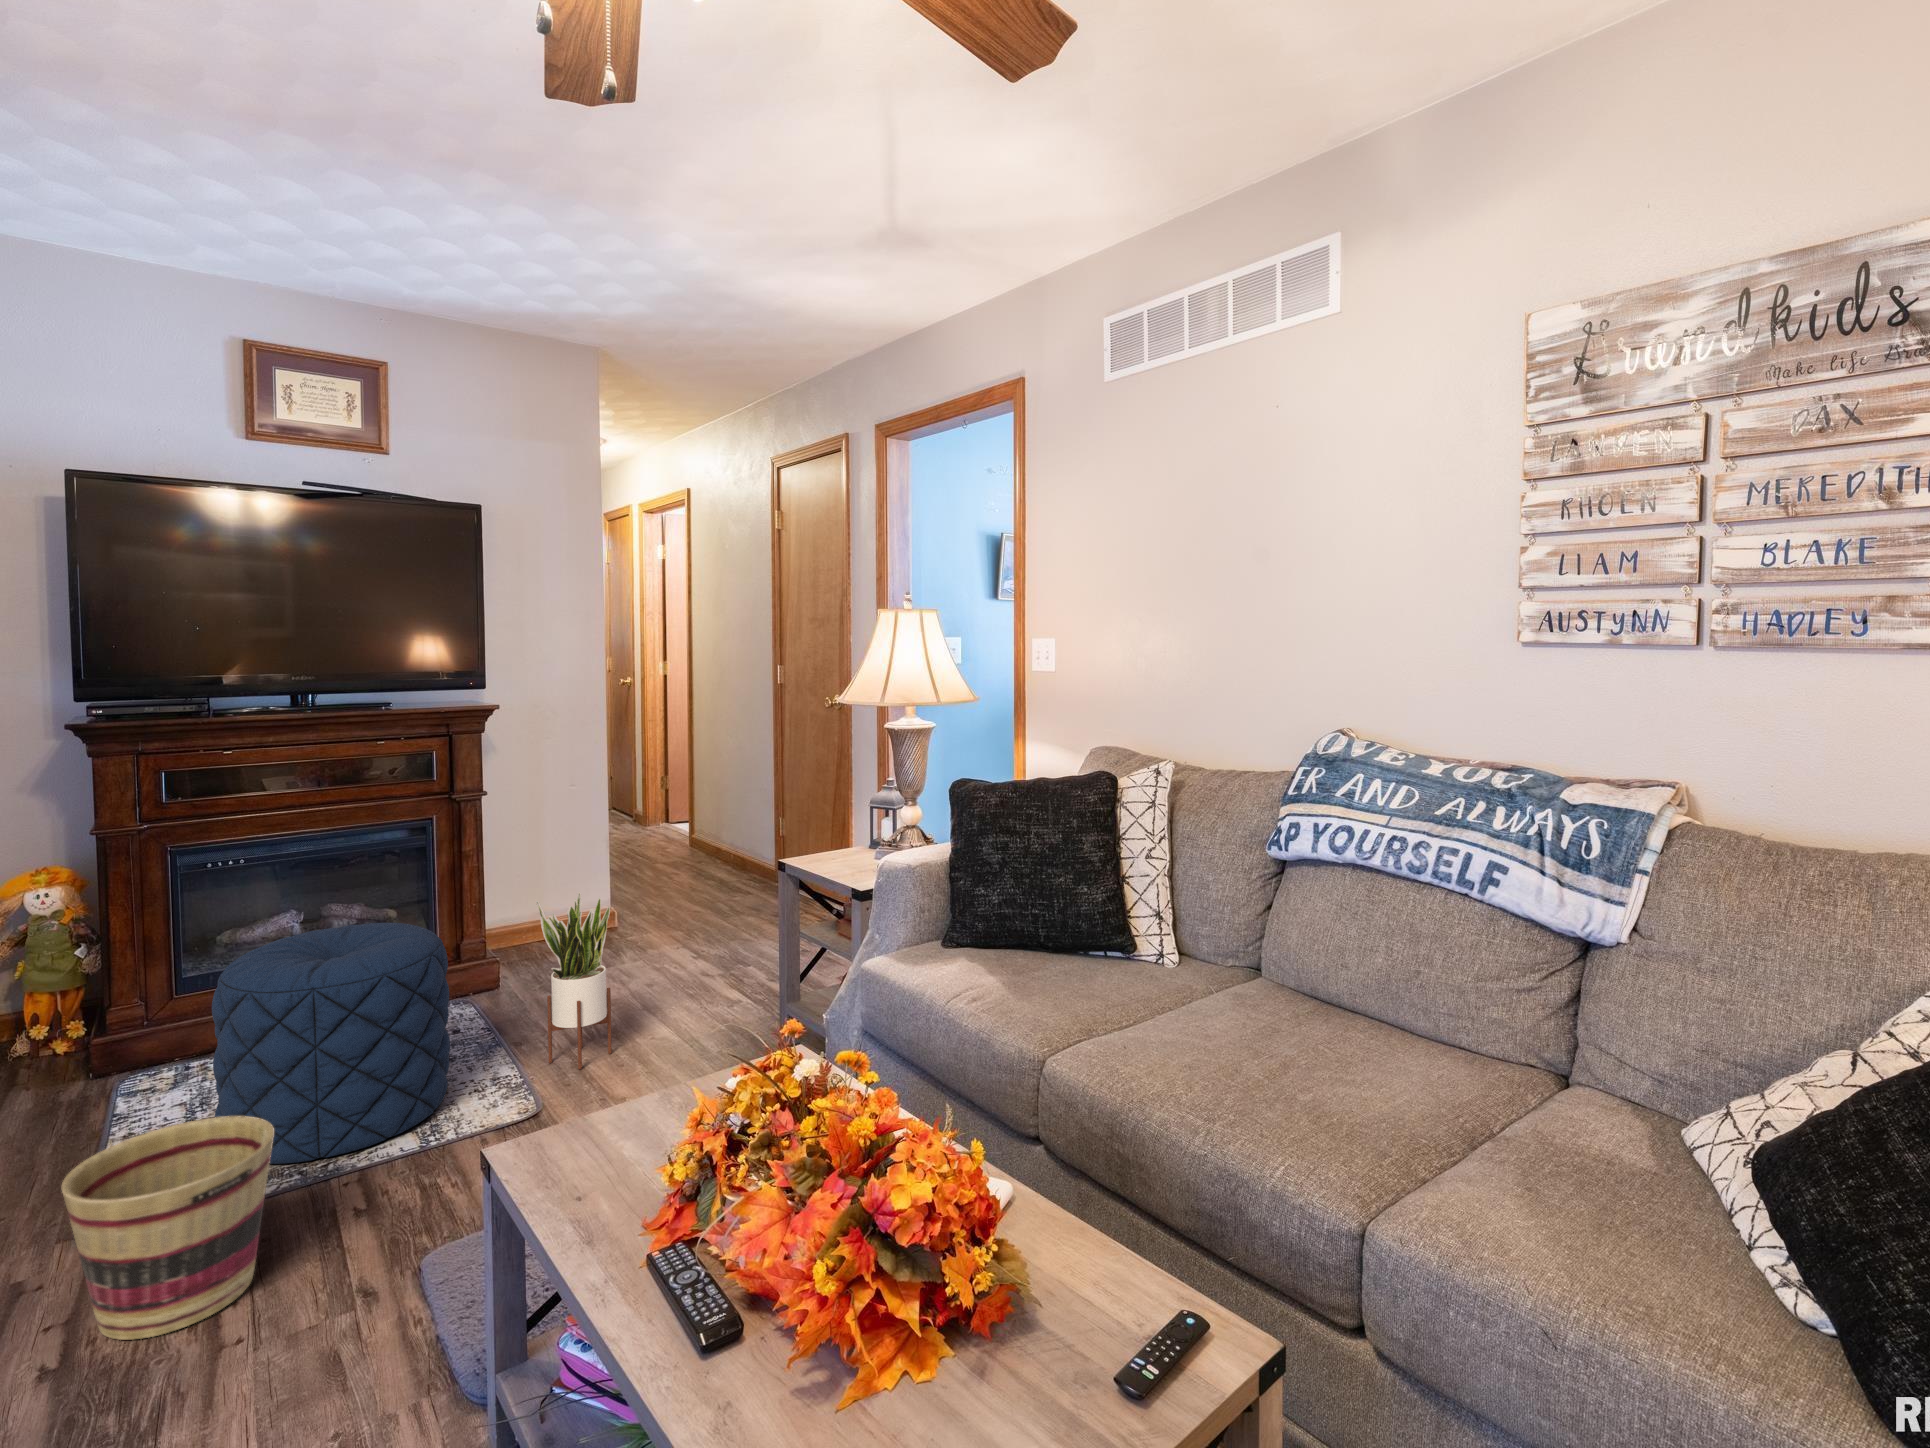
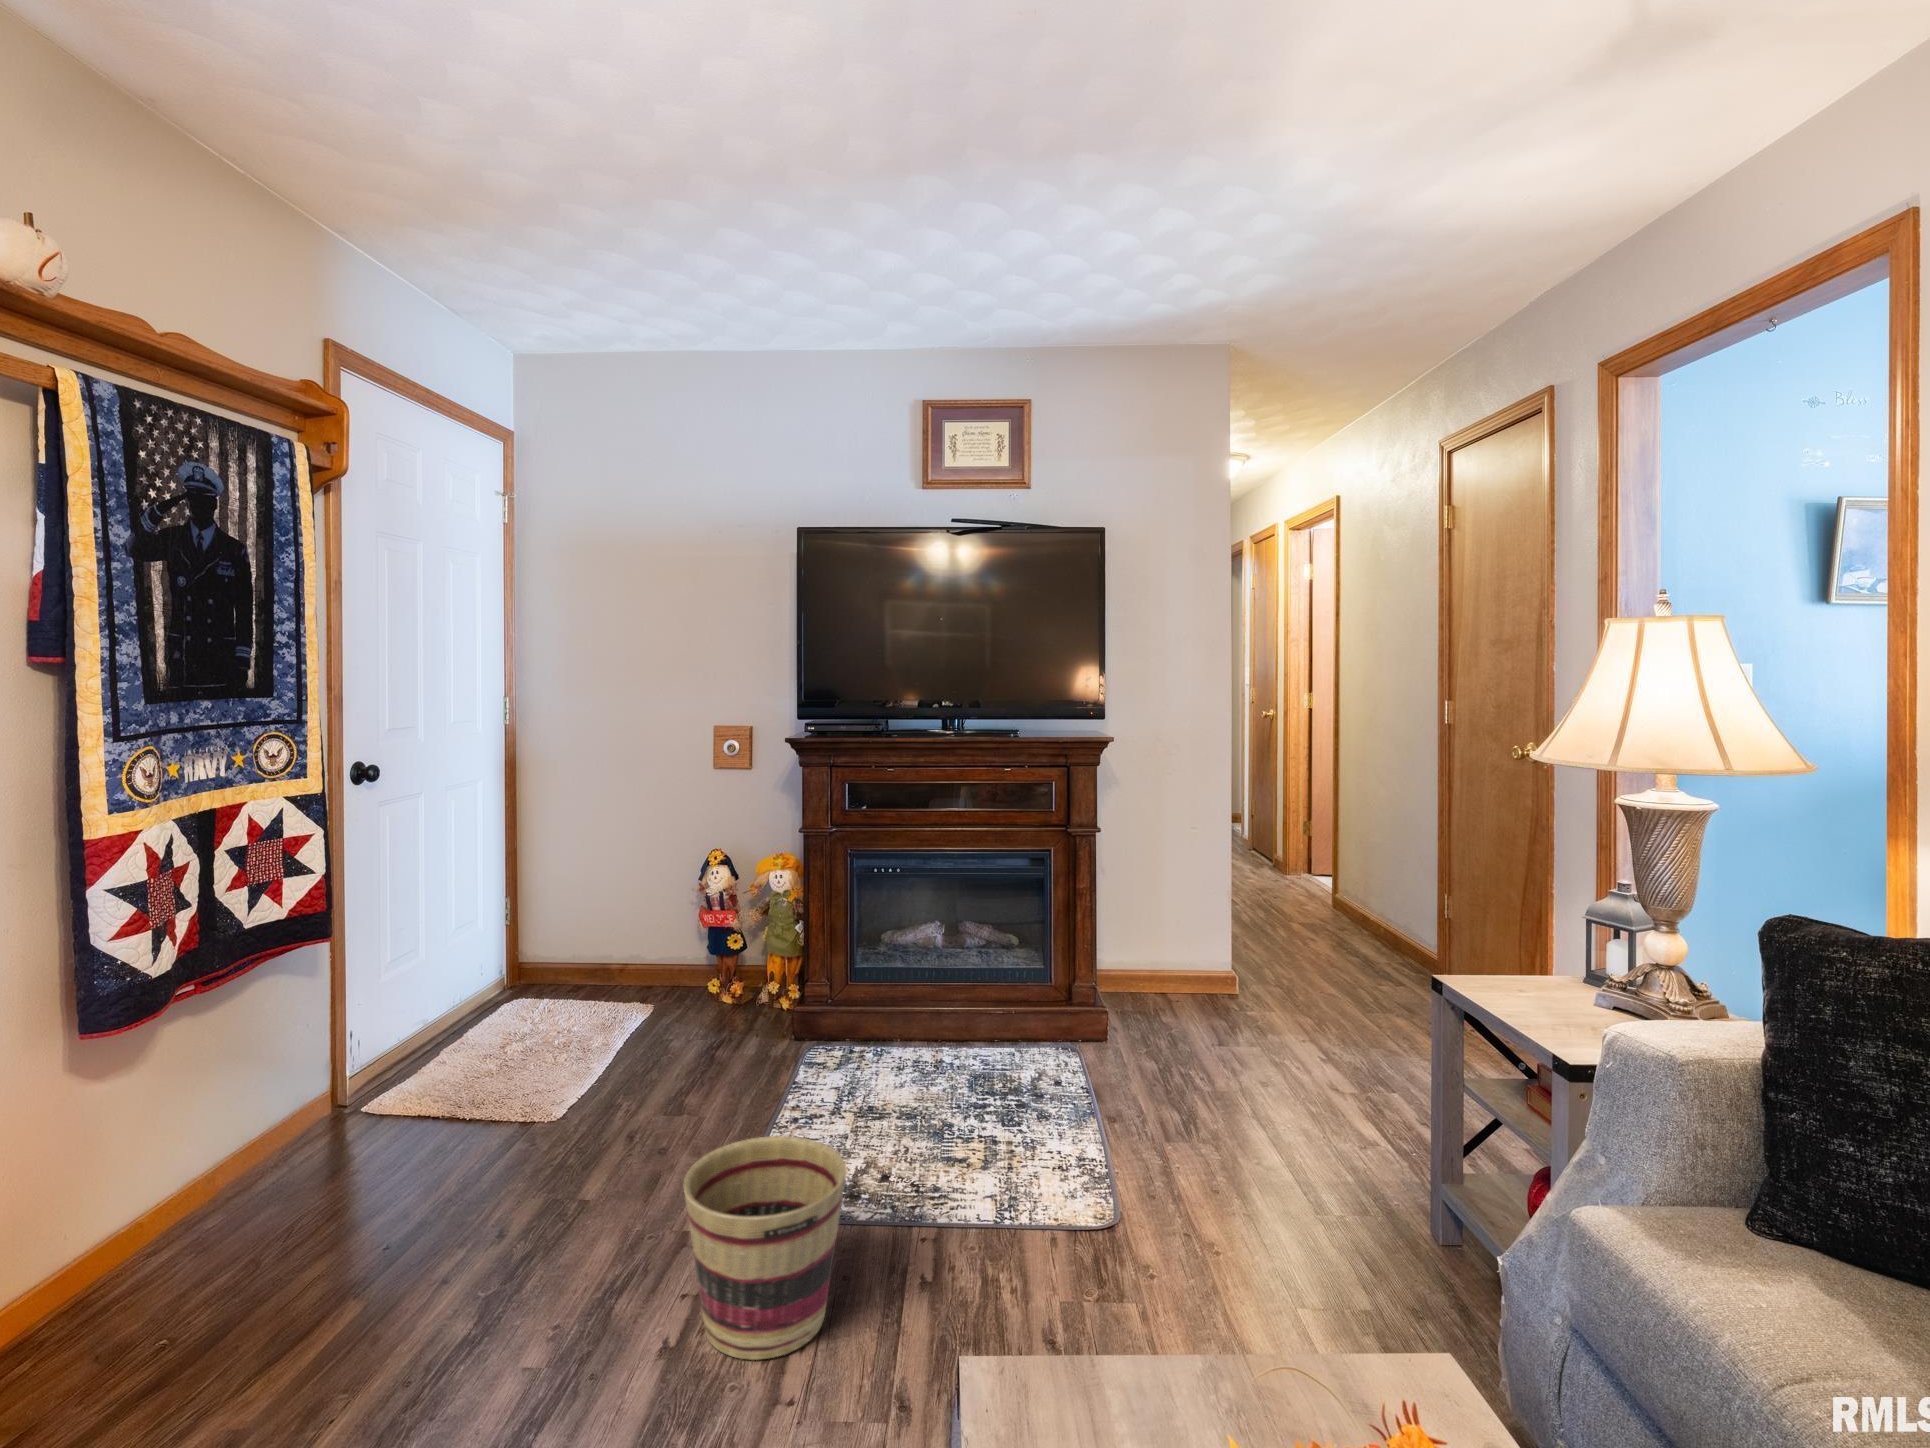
potted plant: present [535,891,612,1069] -> none [1129,961,1212,1175]
pouf: present [212,923,450,1164] -> none [842,953,1040,1200]

